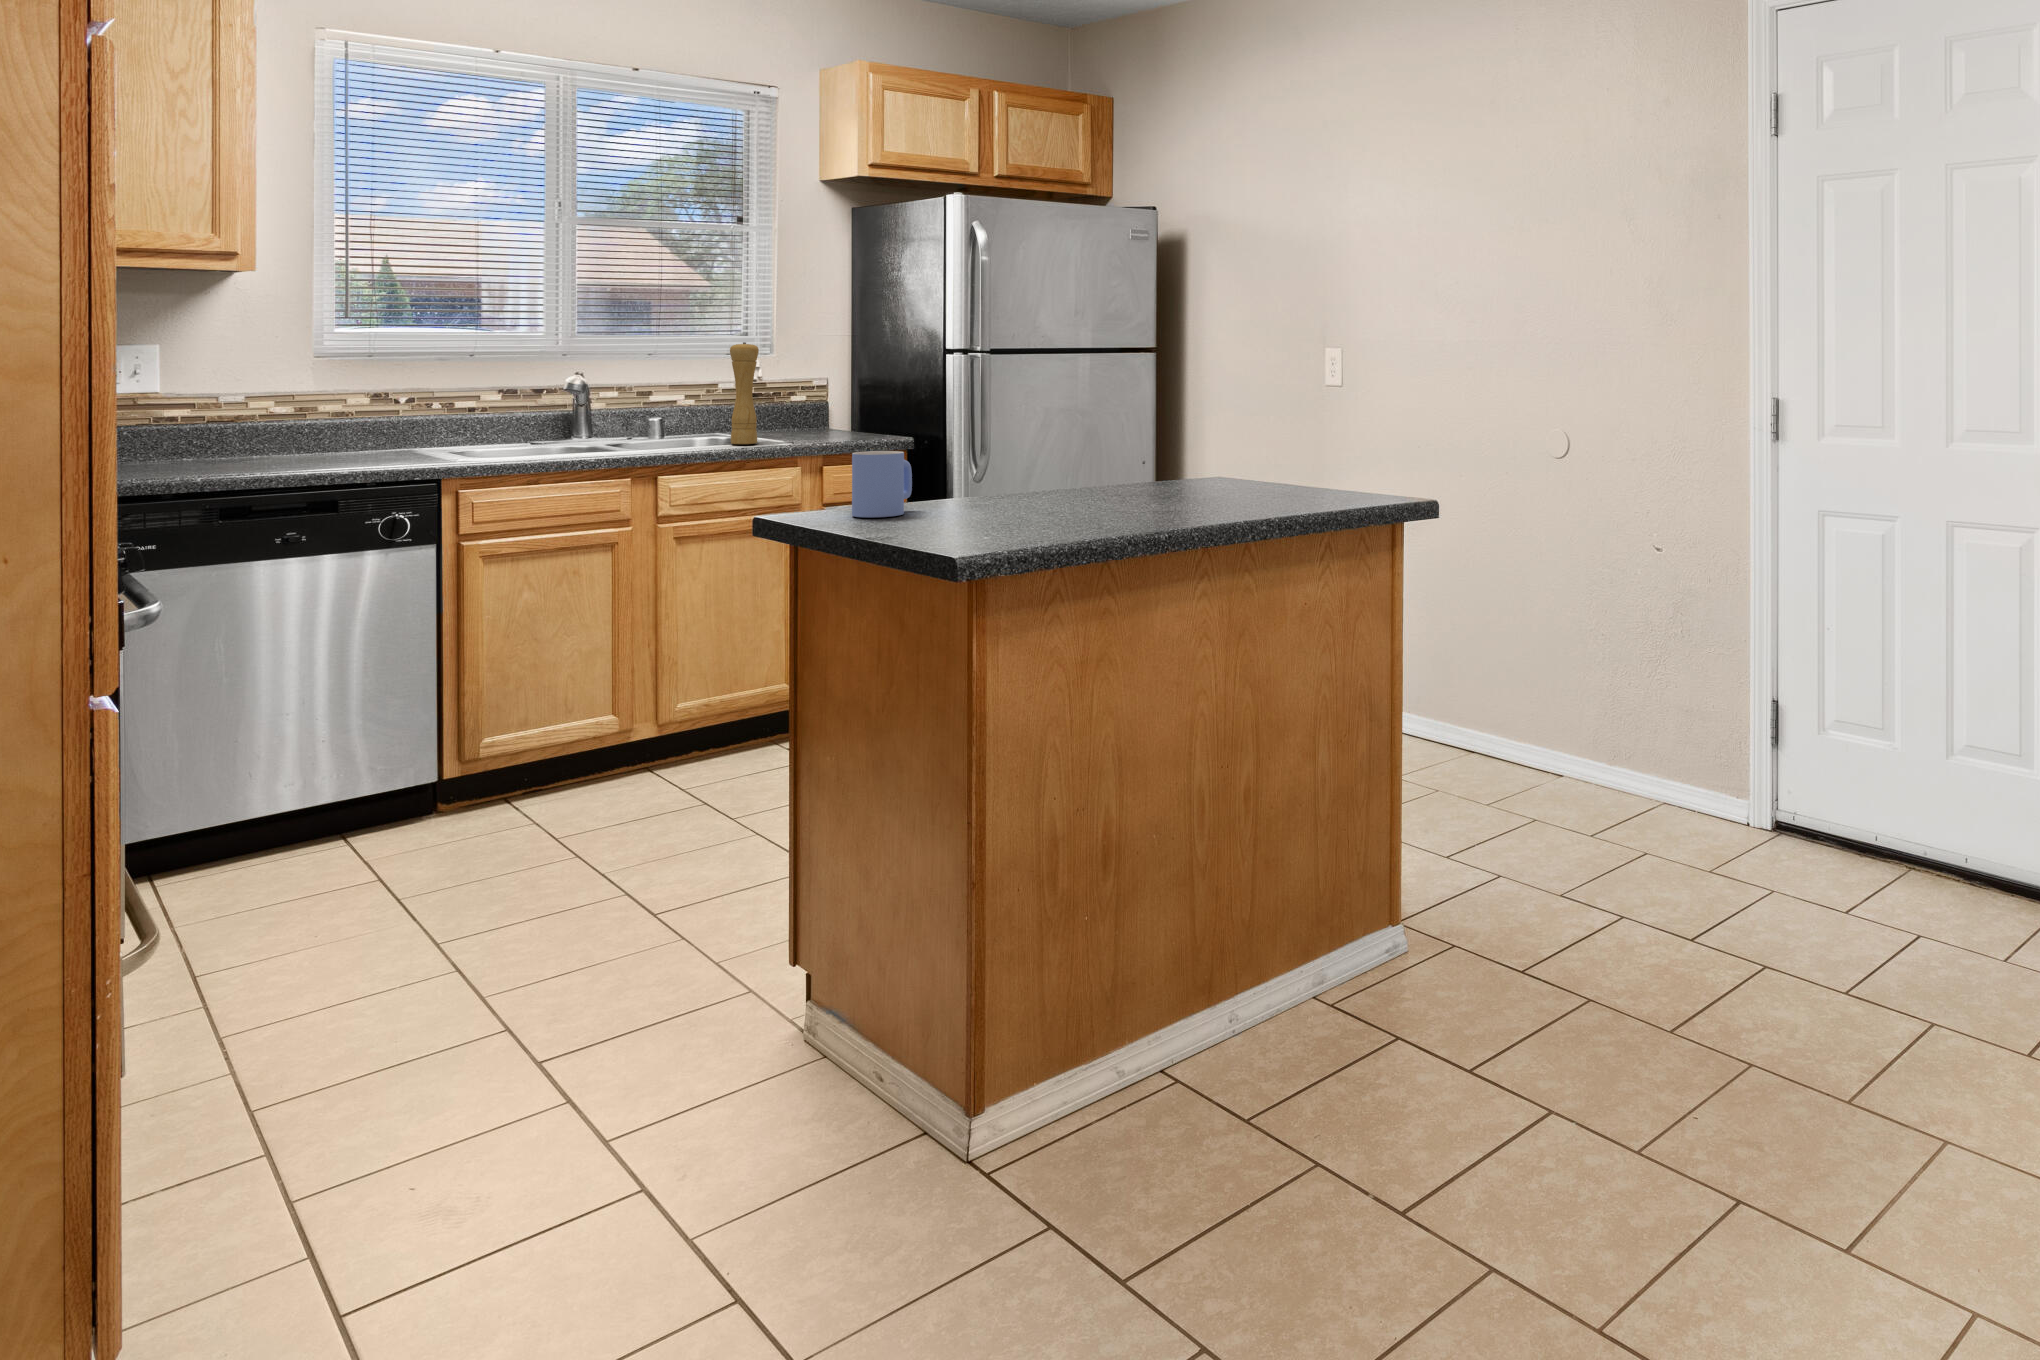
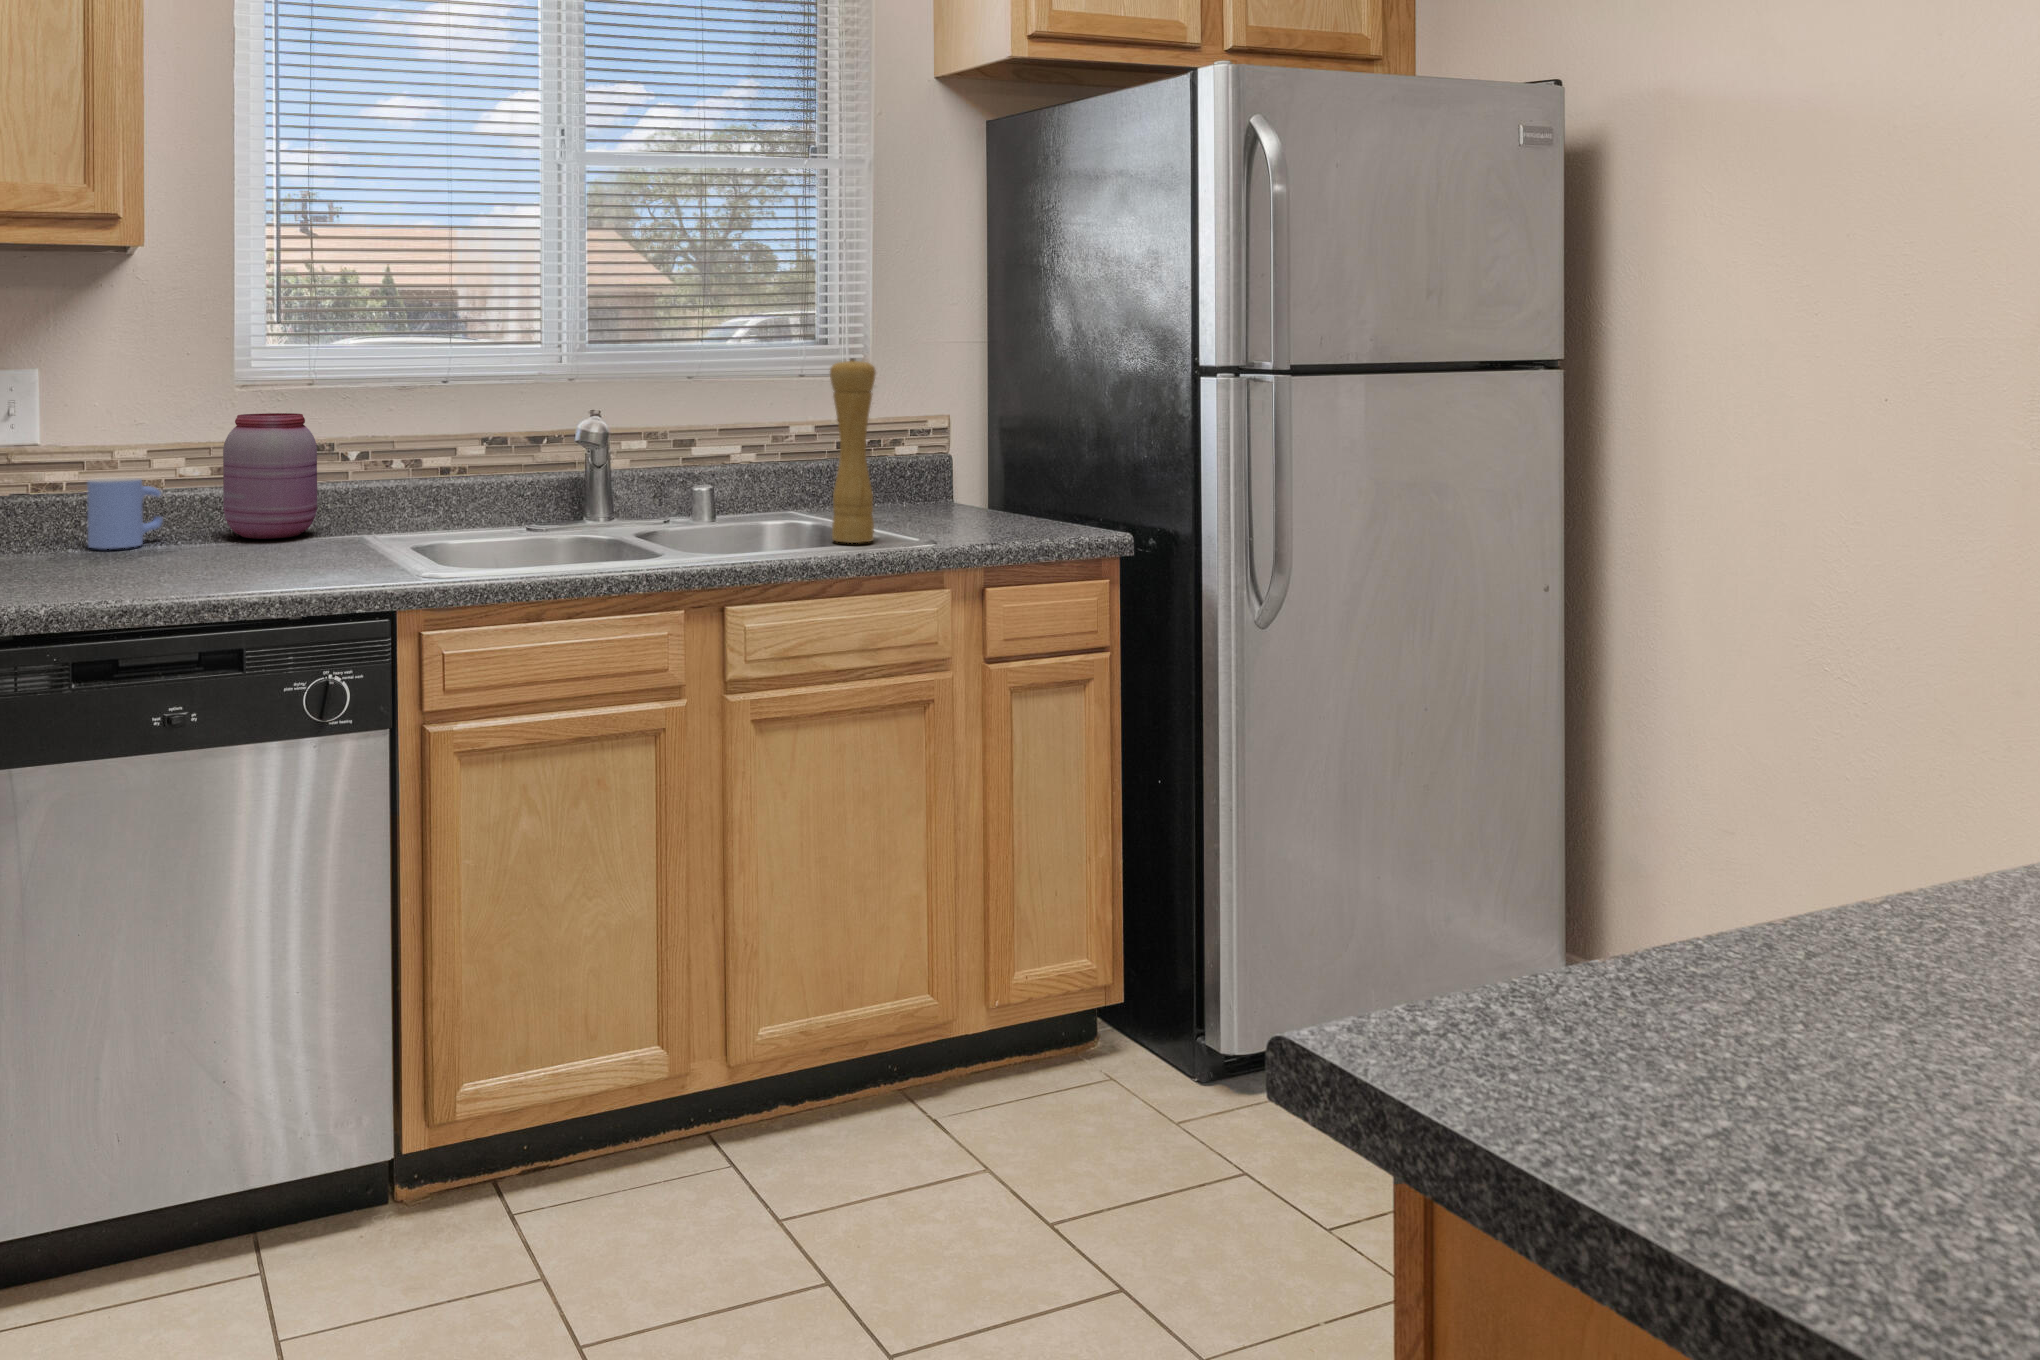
jar: none [307,373,378,449] -> present [223,413,317,539]
mug: present [852,451,912,517] -> present [87,478,163,549]

